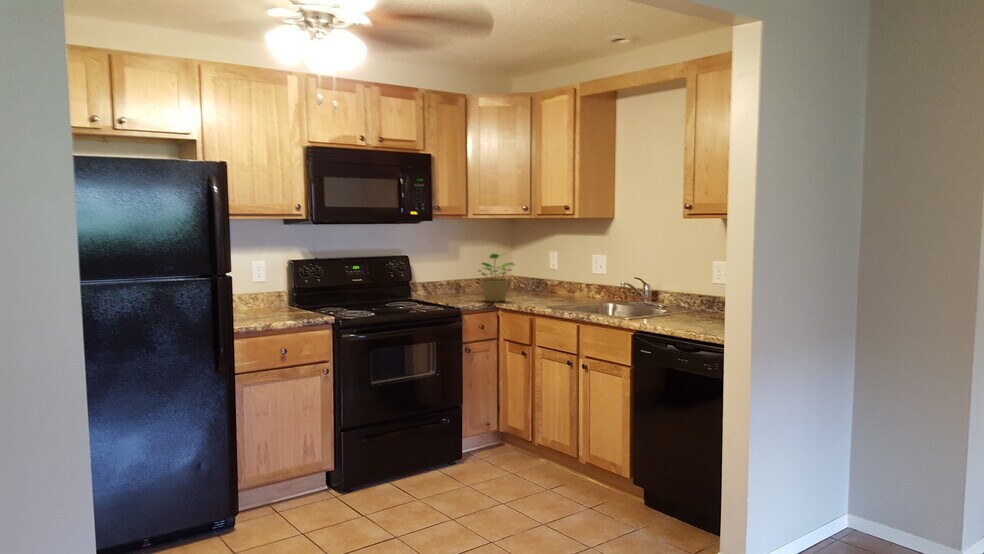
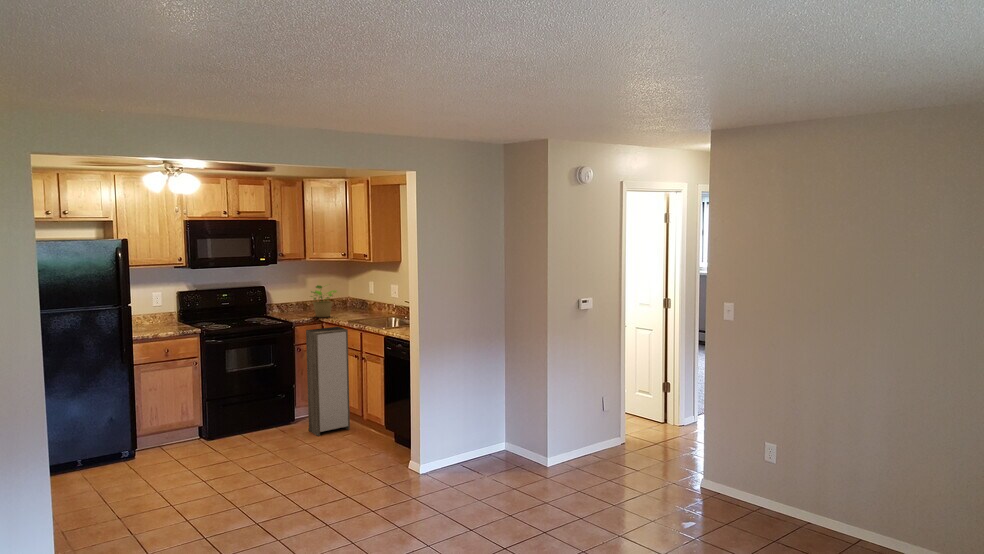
storage cabinet: none [490,316,554,488] -> present [306,327,350,436]

